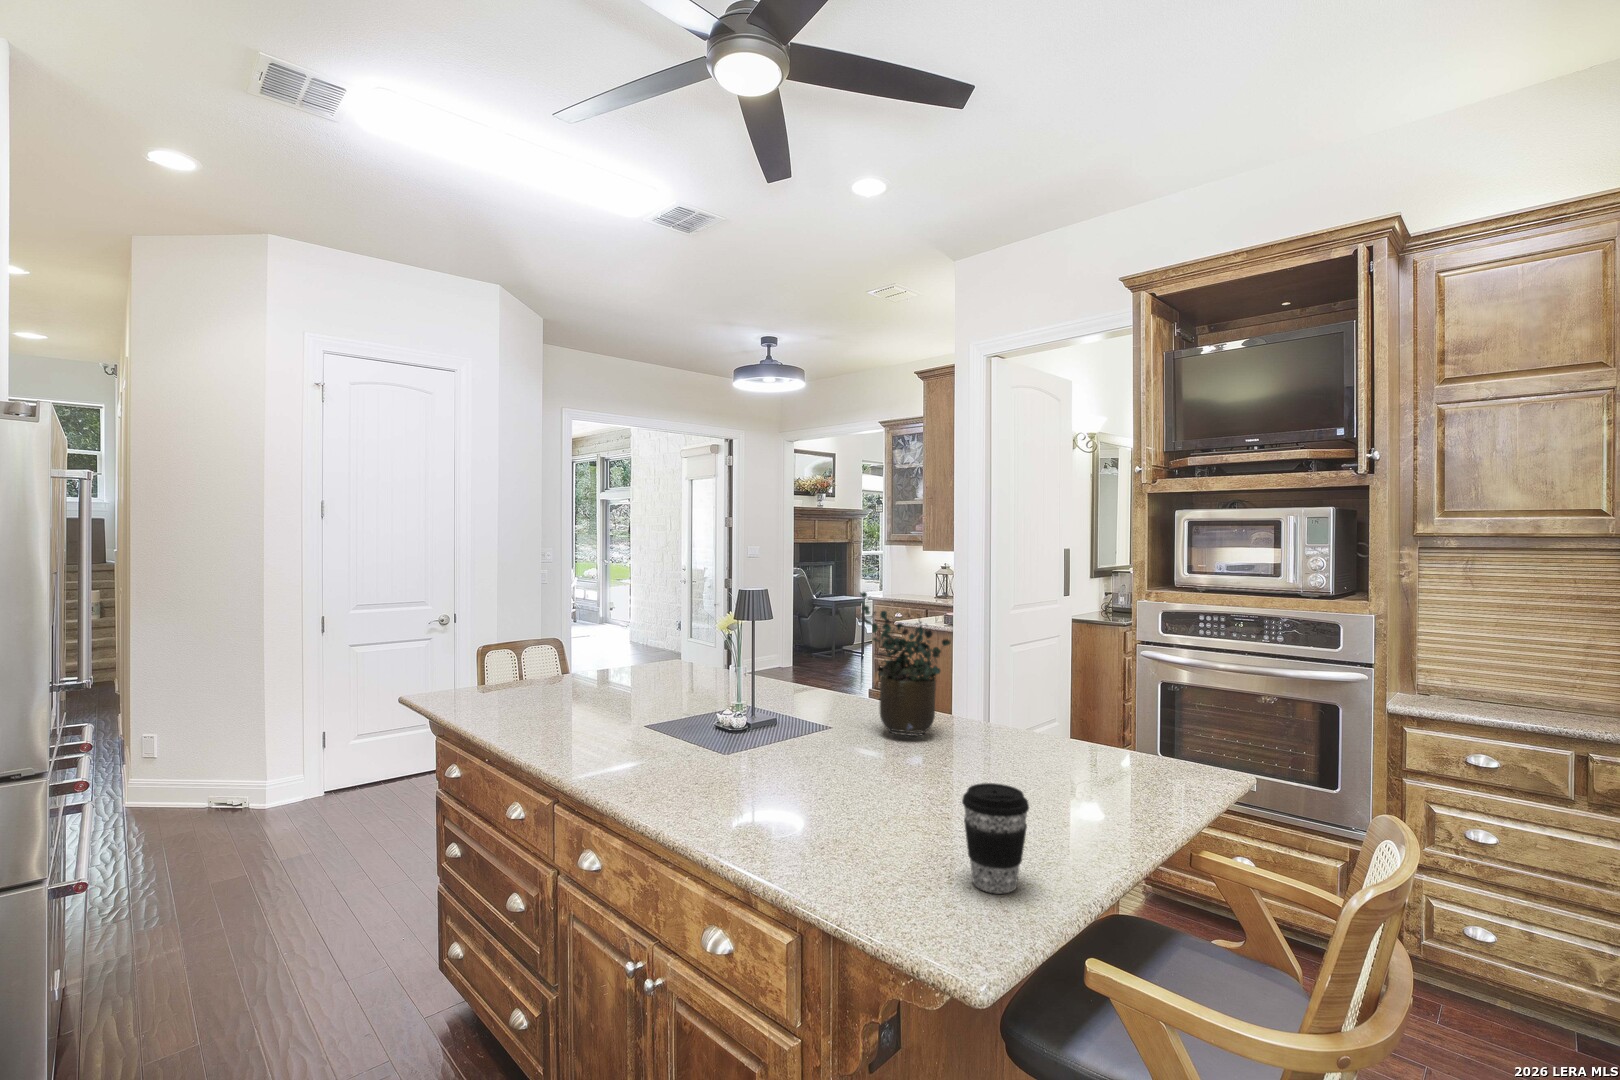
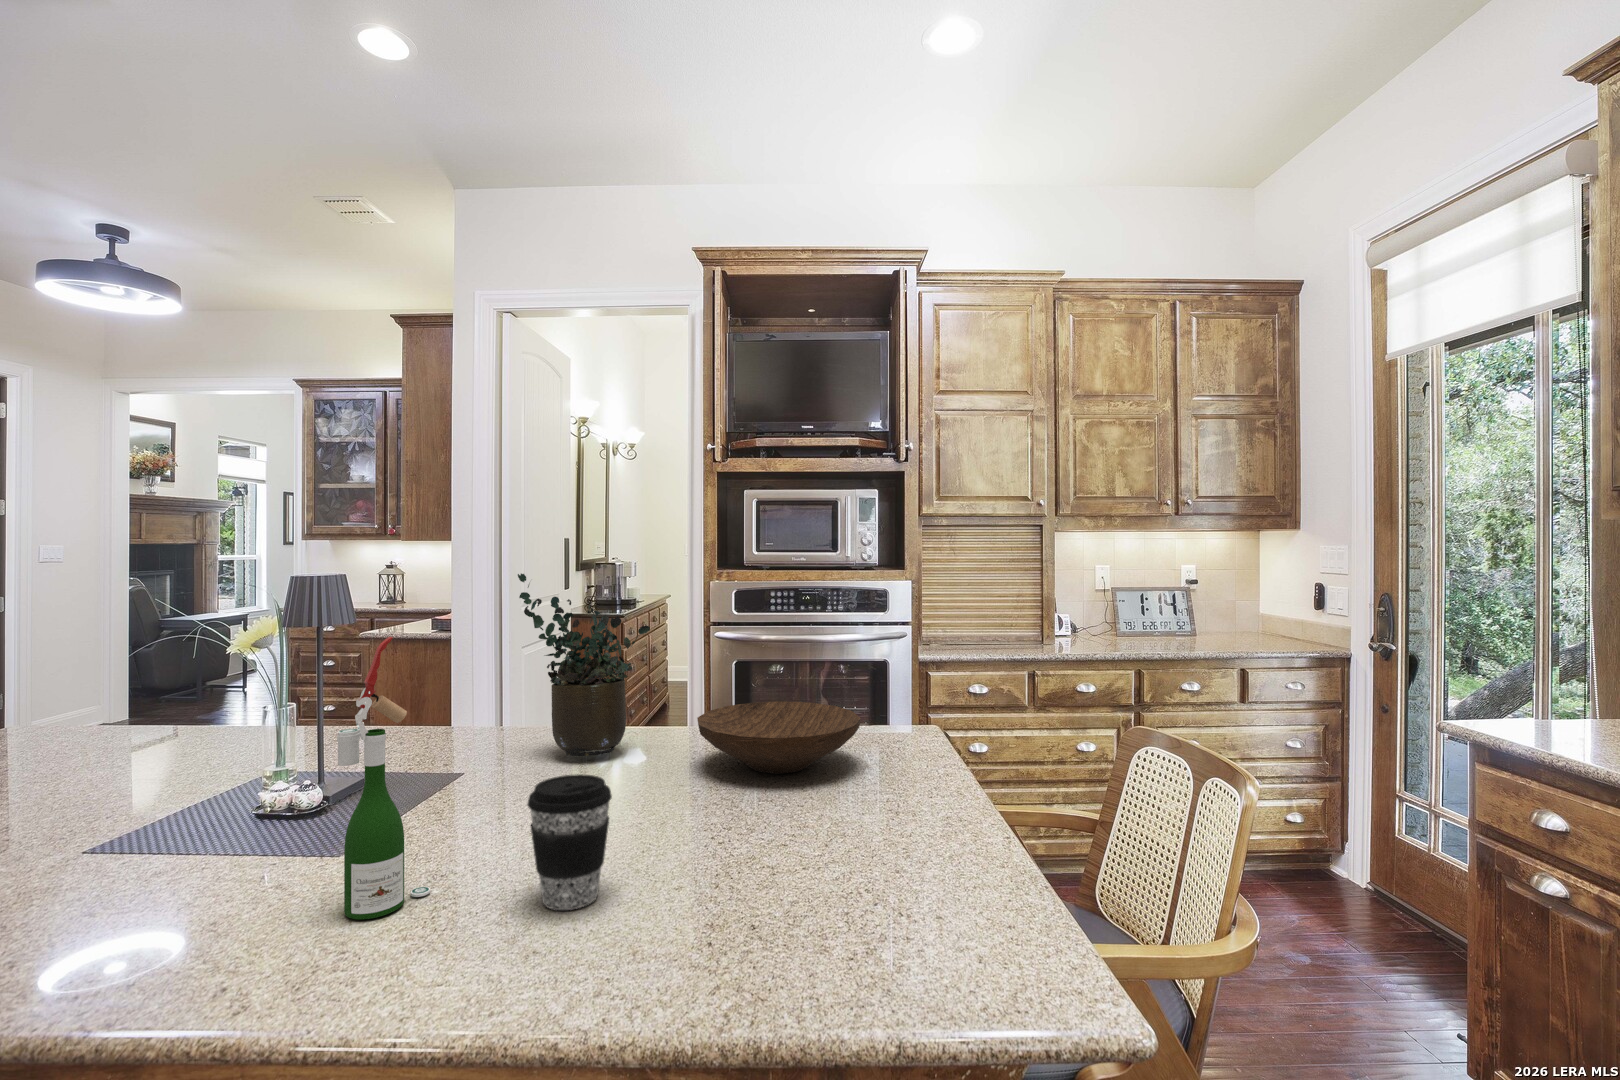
wine bottle: none [669,632,715,793] -> present [337,637,430,919]
wooden bowl: none [959,716,1108,783] -> present [697,701,861,774]
coffee cup: present [962,783,1029,893] -> present [527,774,612,910]

